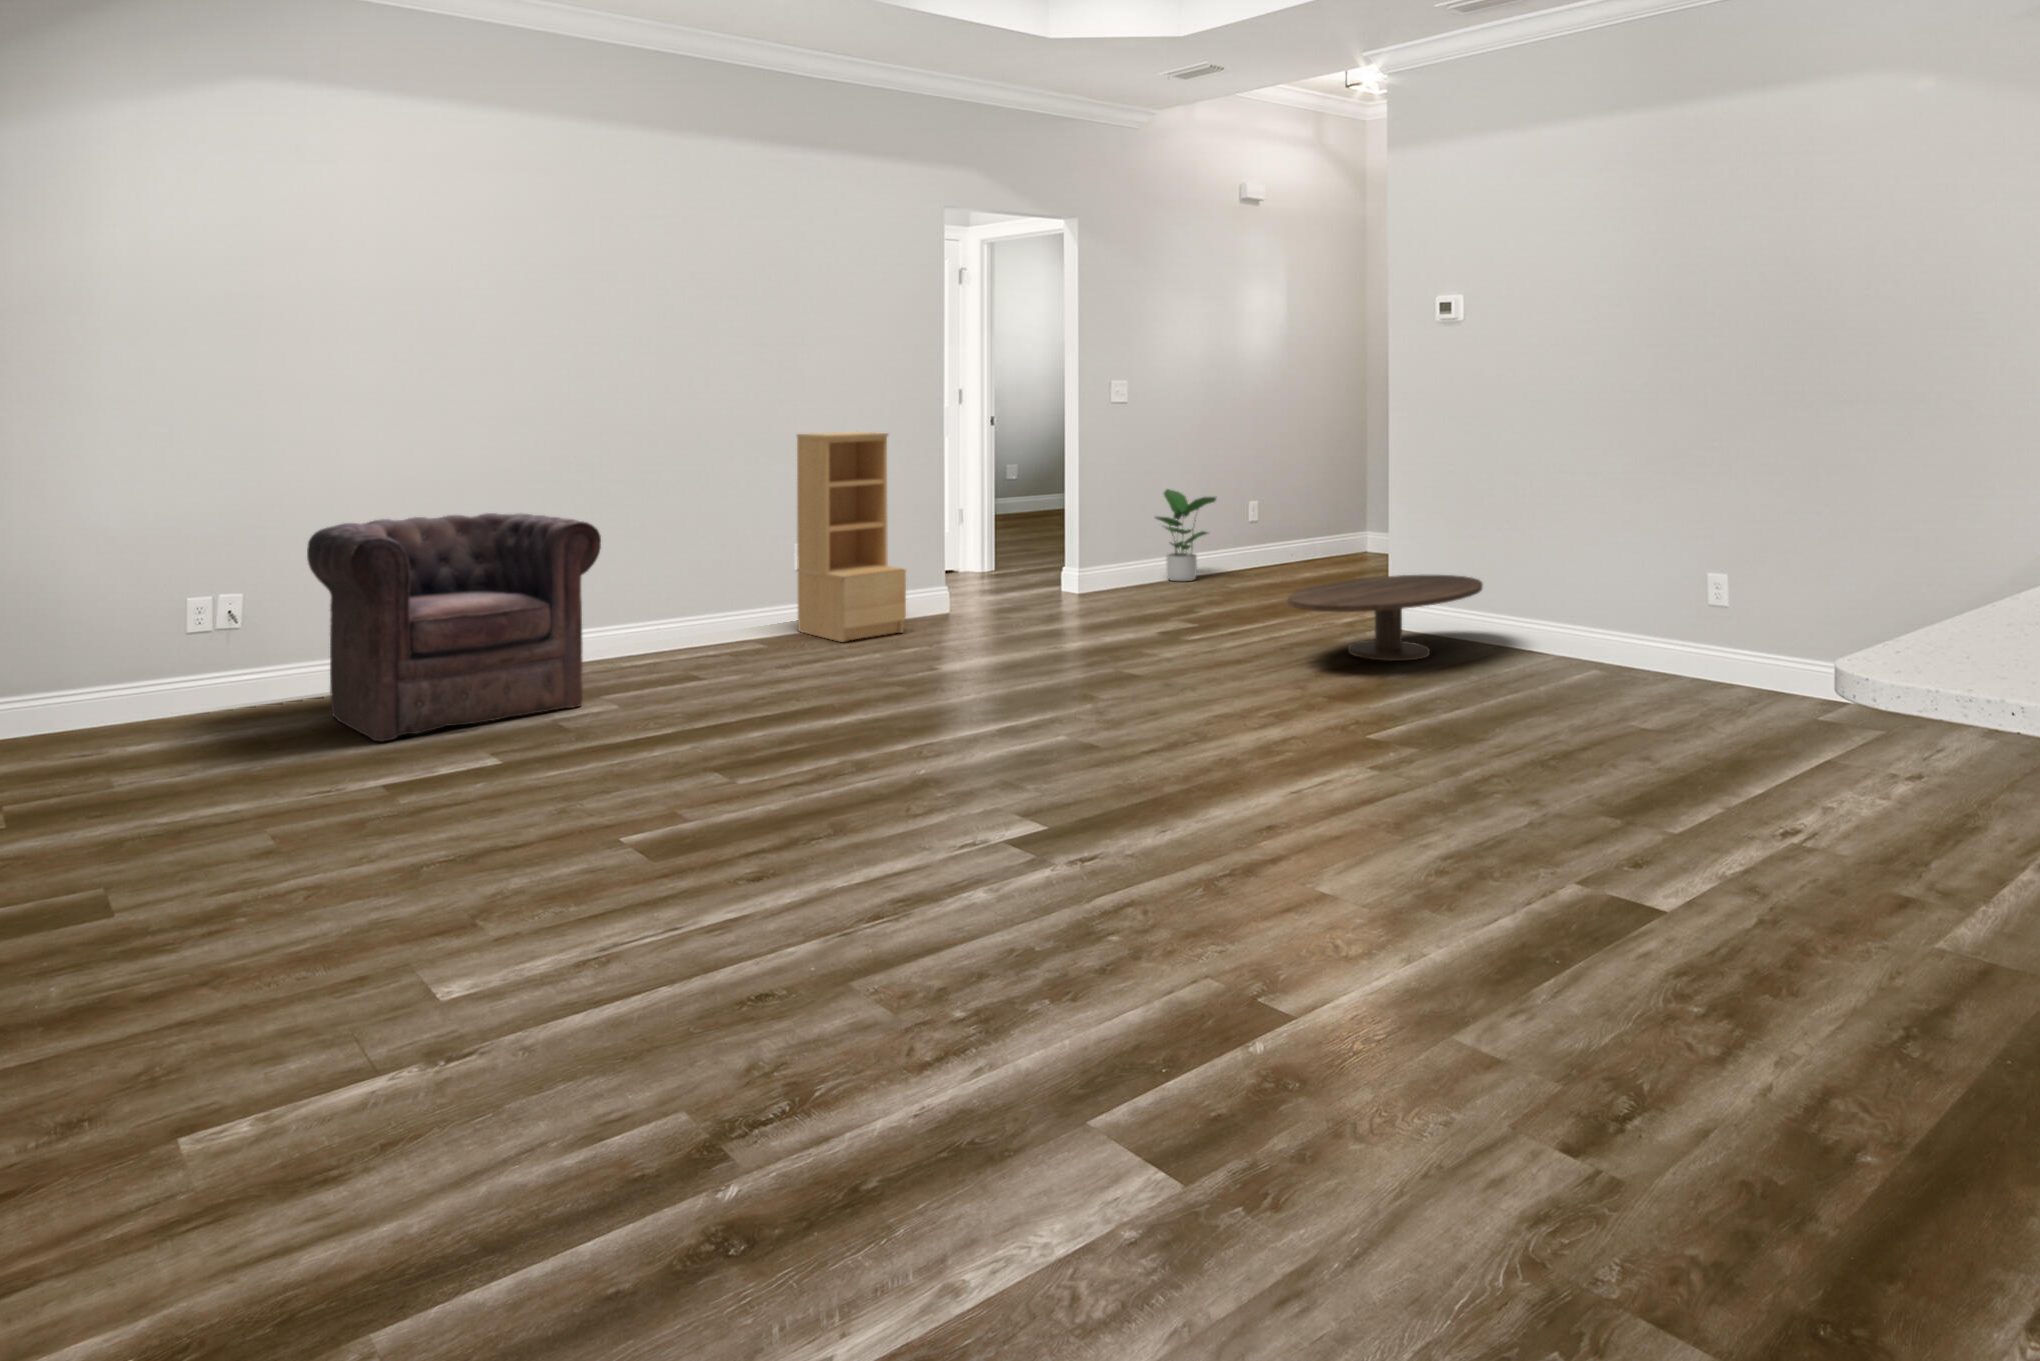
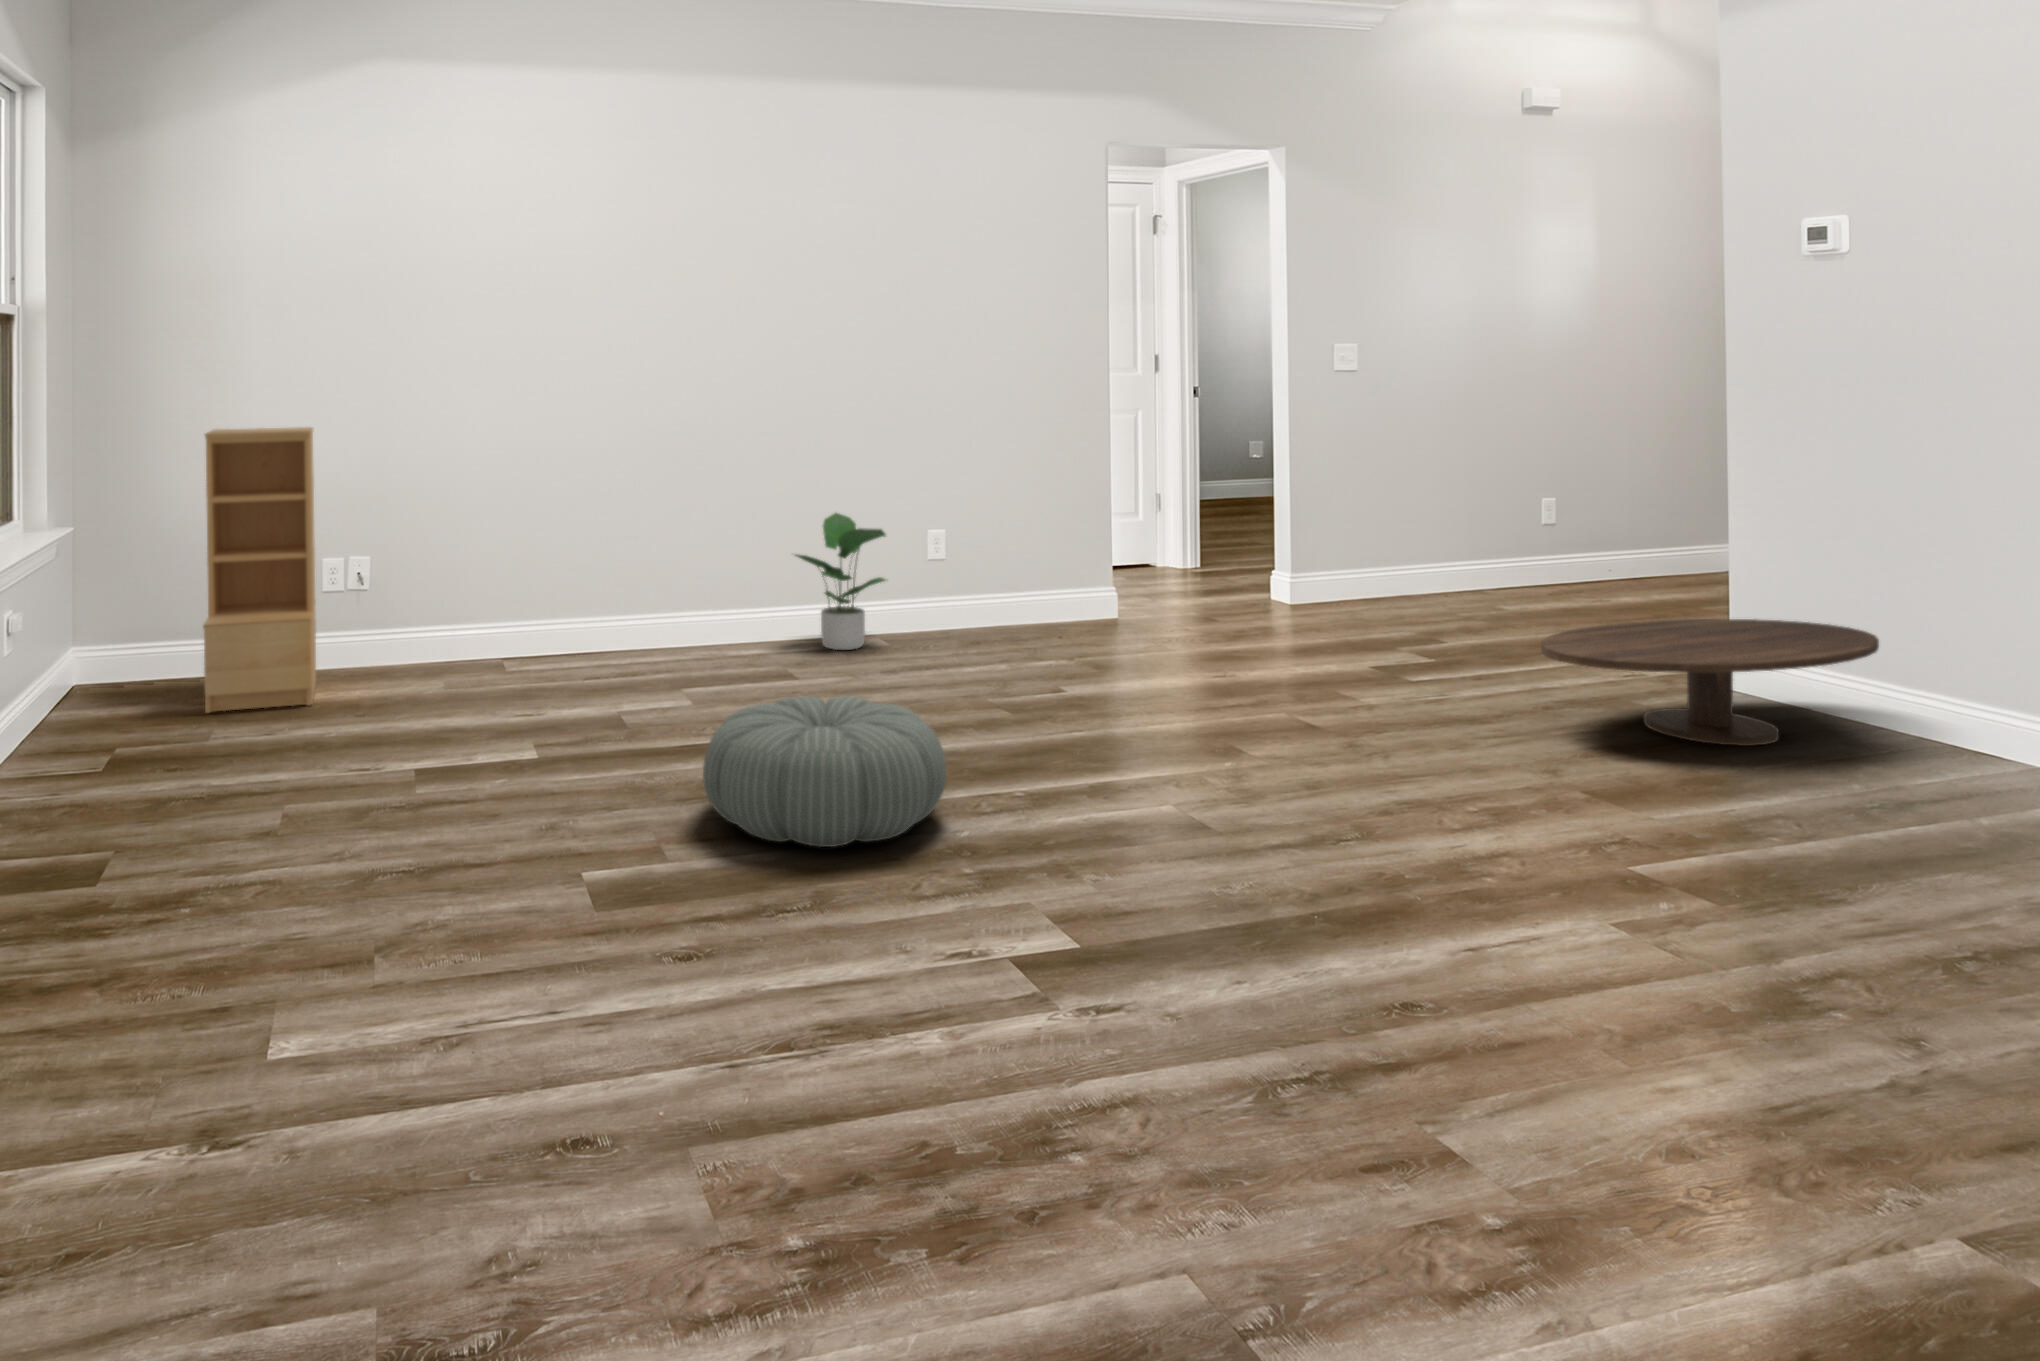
bookshelf: present [797,432,906,642] -> present [203,427,316,713]
potted plant: present [1156,489,1216,581] -> present [796,513,885,650]
armchair: present [307,513,601,741] -> none [406,488,676,721]
pouf: none [699,676,903,794] -> present [703,696,946,847]

